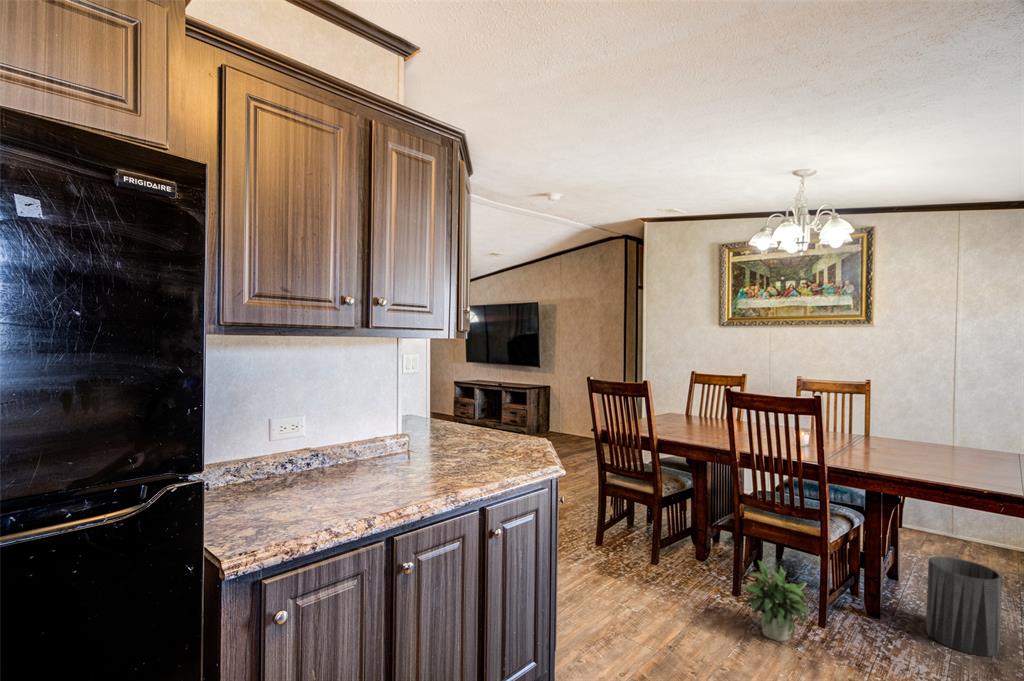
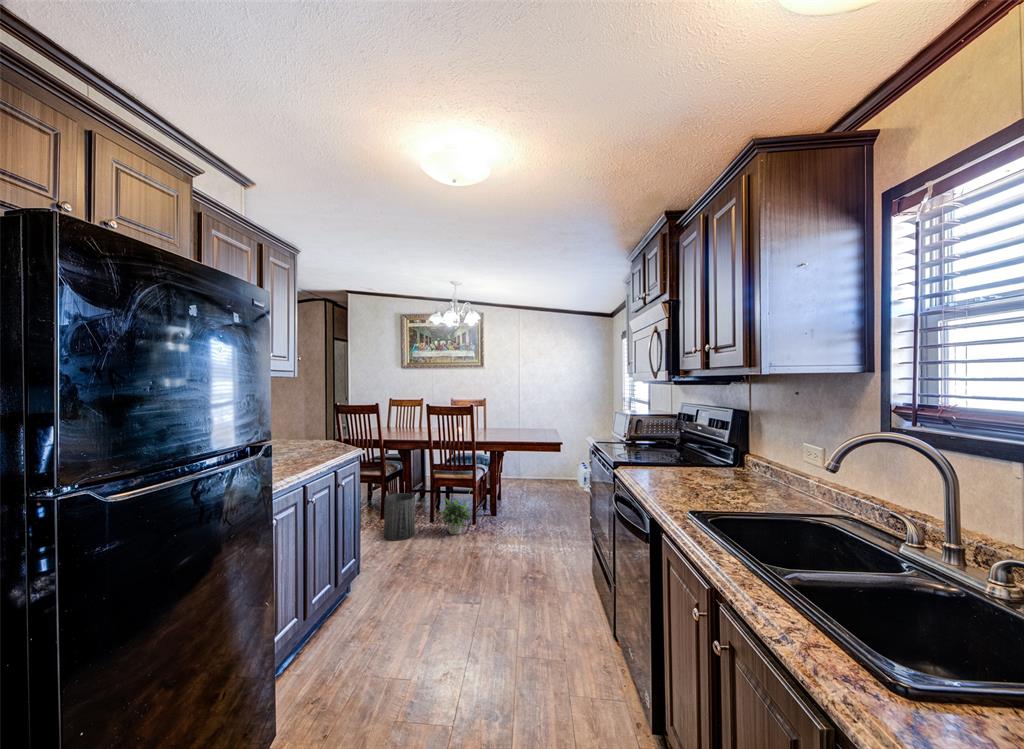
trash can: present [926,557,1002,656] -> present [384,493,415,540]

